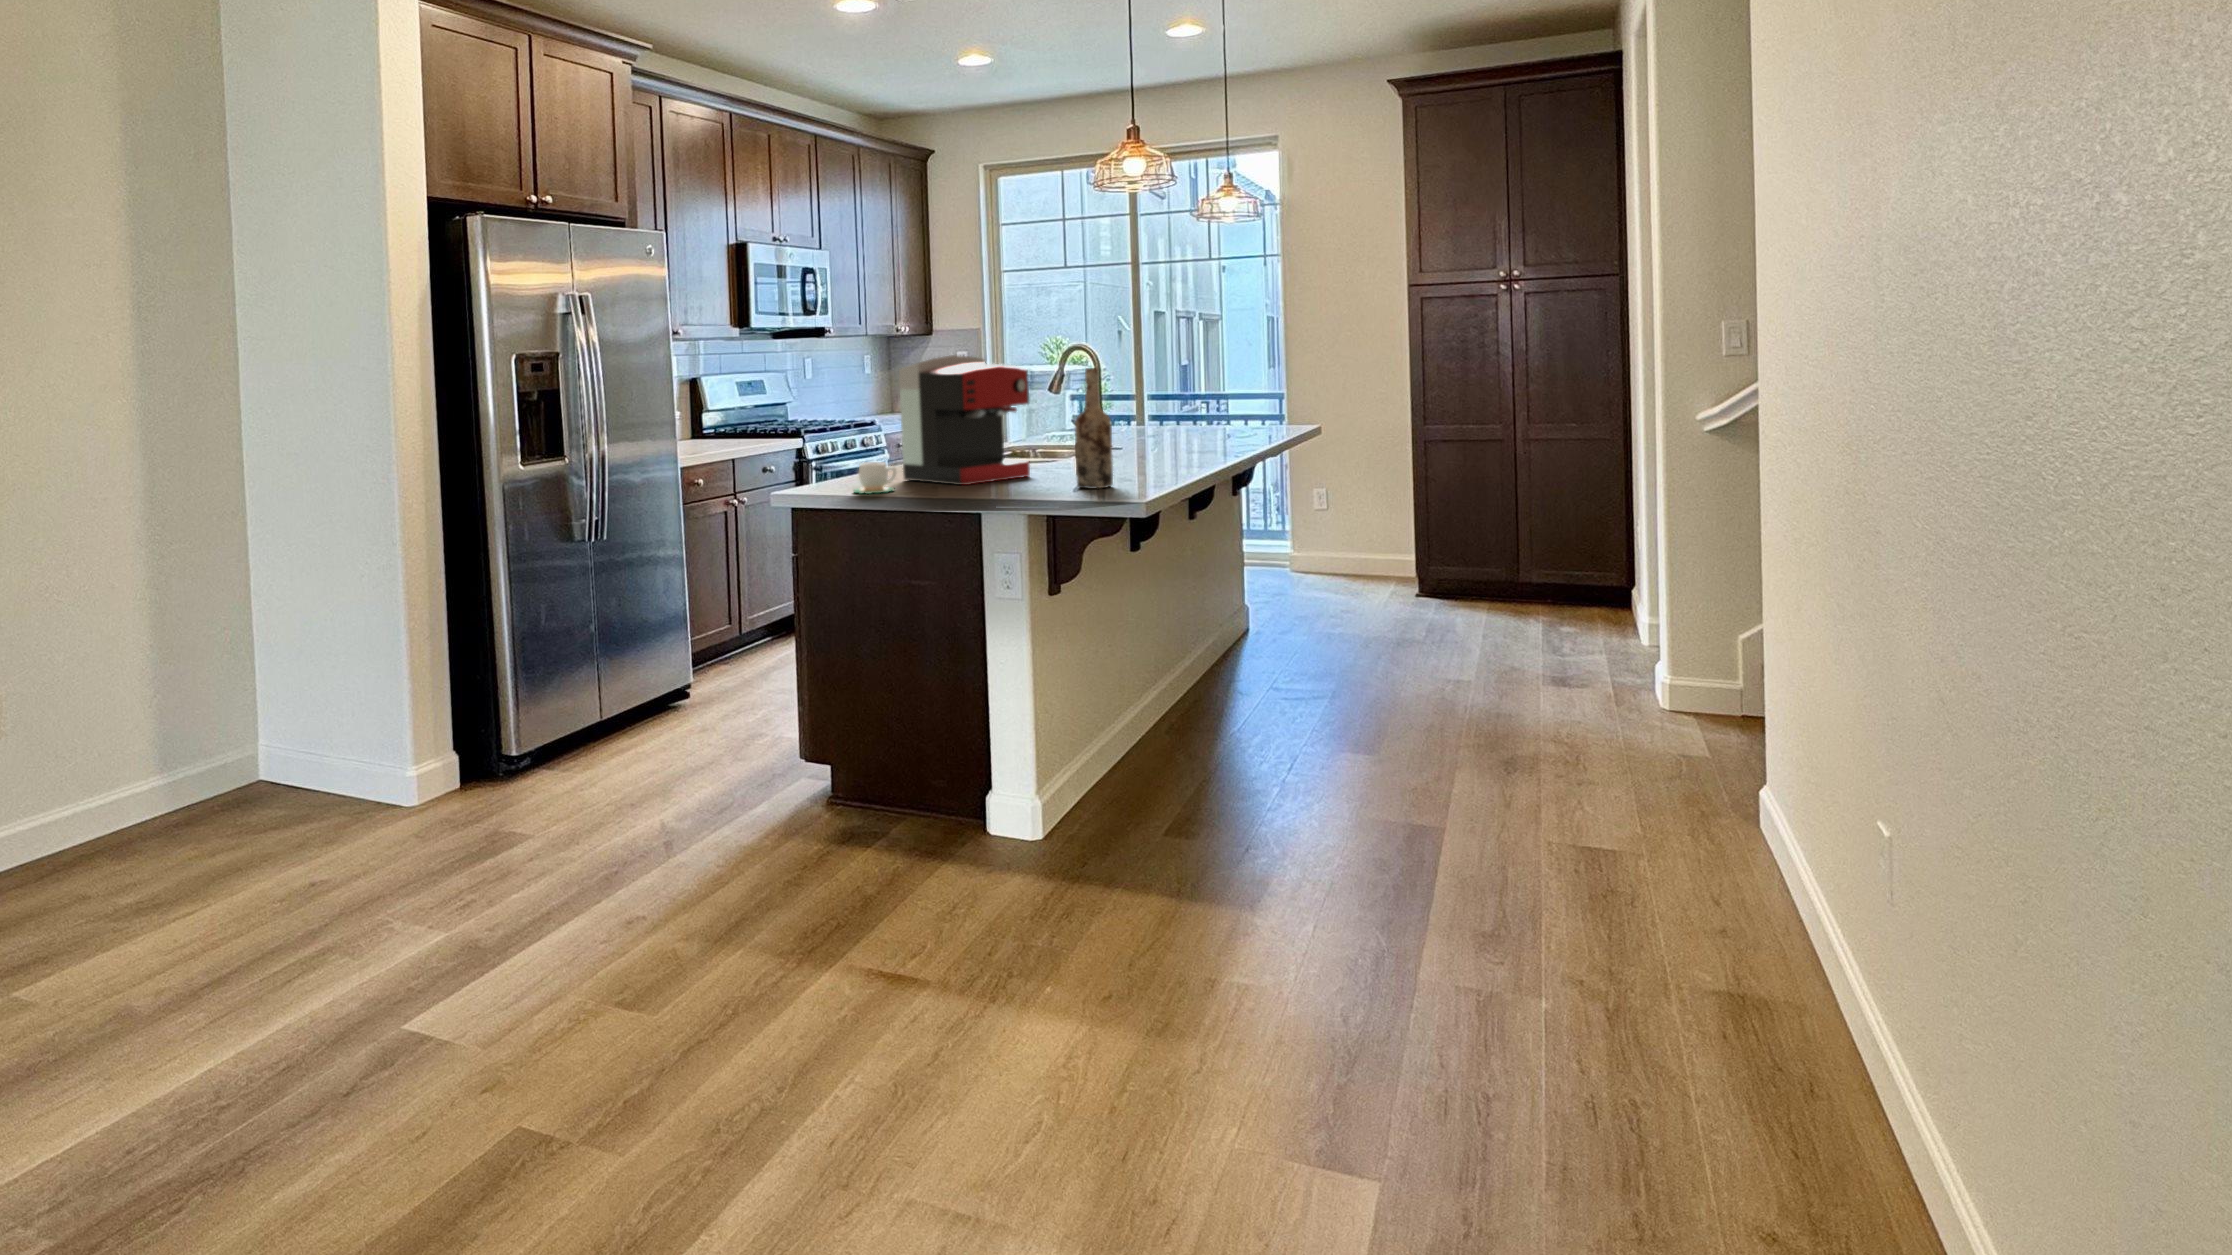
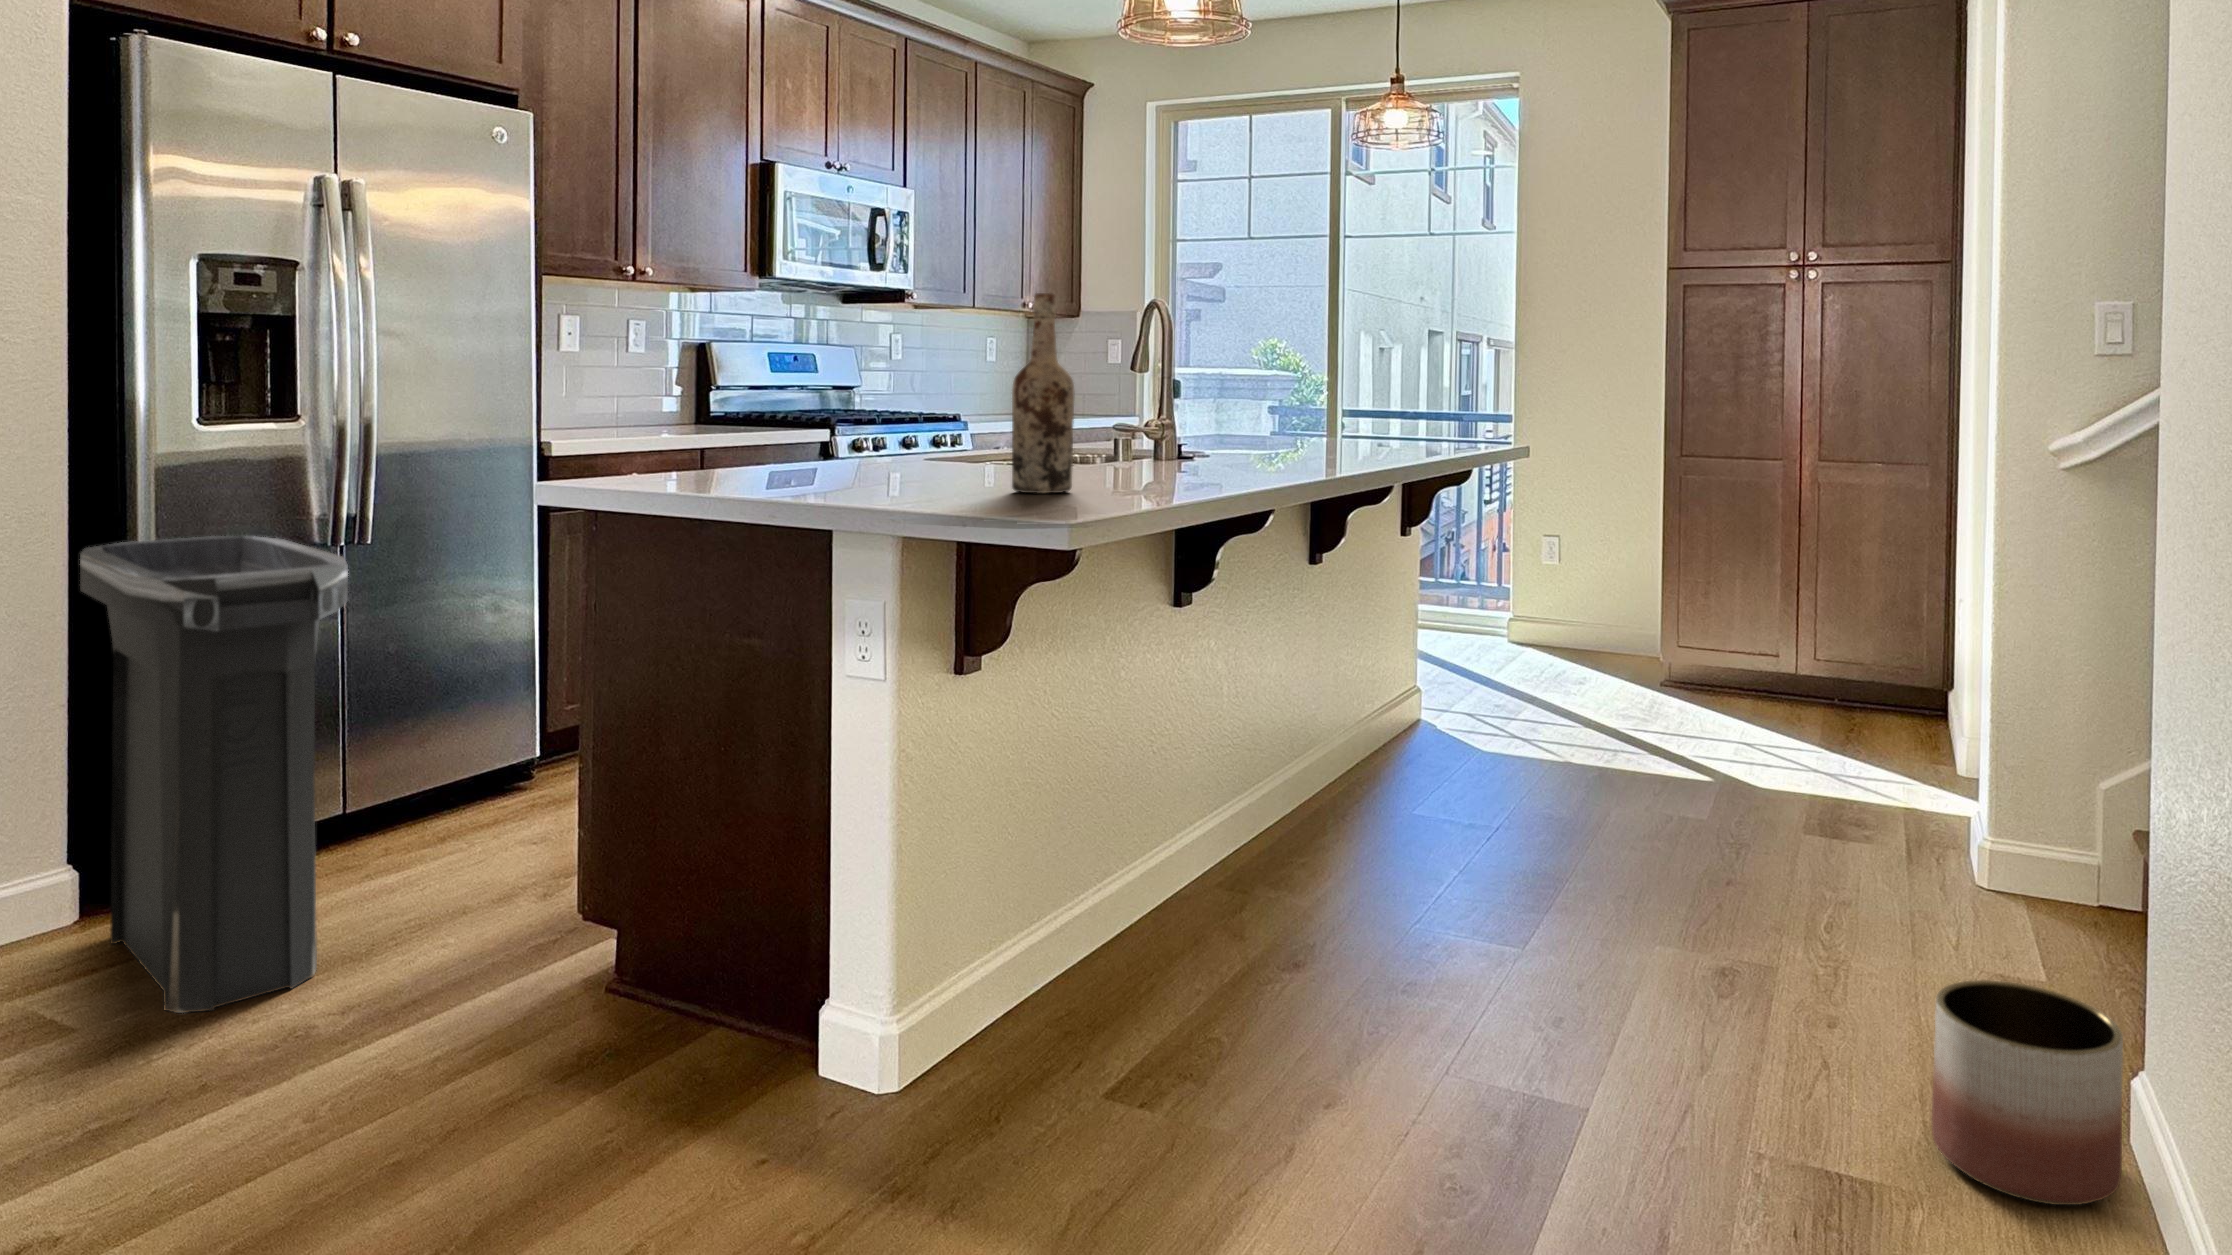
coffee maker: present [899,355,1030,485] -> none [795,279,992,481]
mug: present [854,462,896,494] -> none [664,434,738,484]
trash can: none [466,539,655,823] -> present [80,536,348,1013]
planter: none [1642,739,1750,850] -> present [1932,980,2123,1205]

